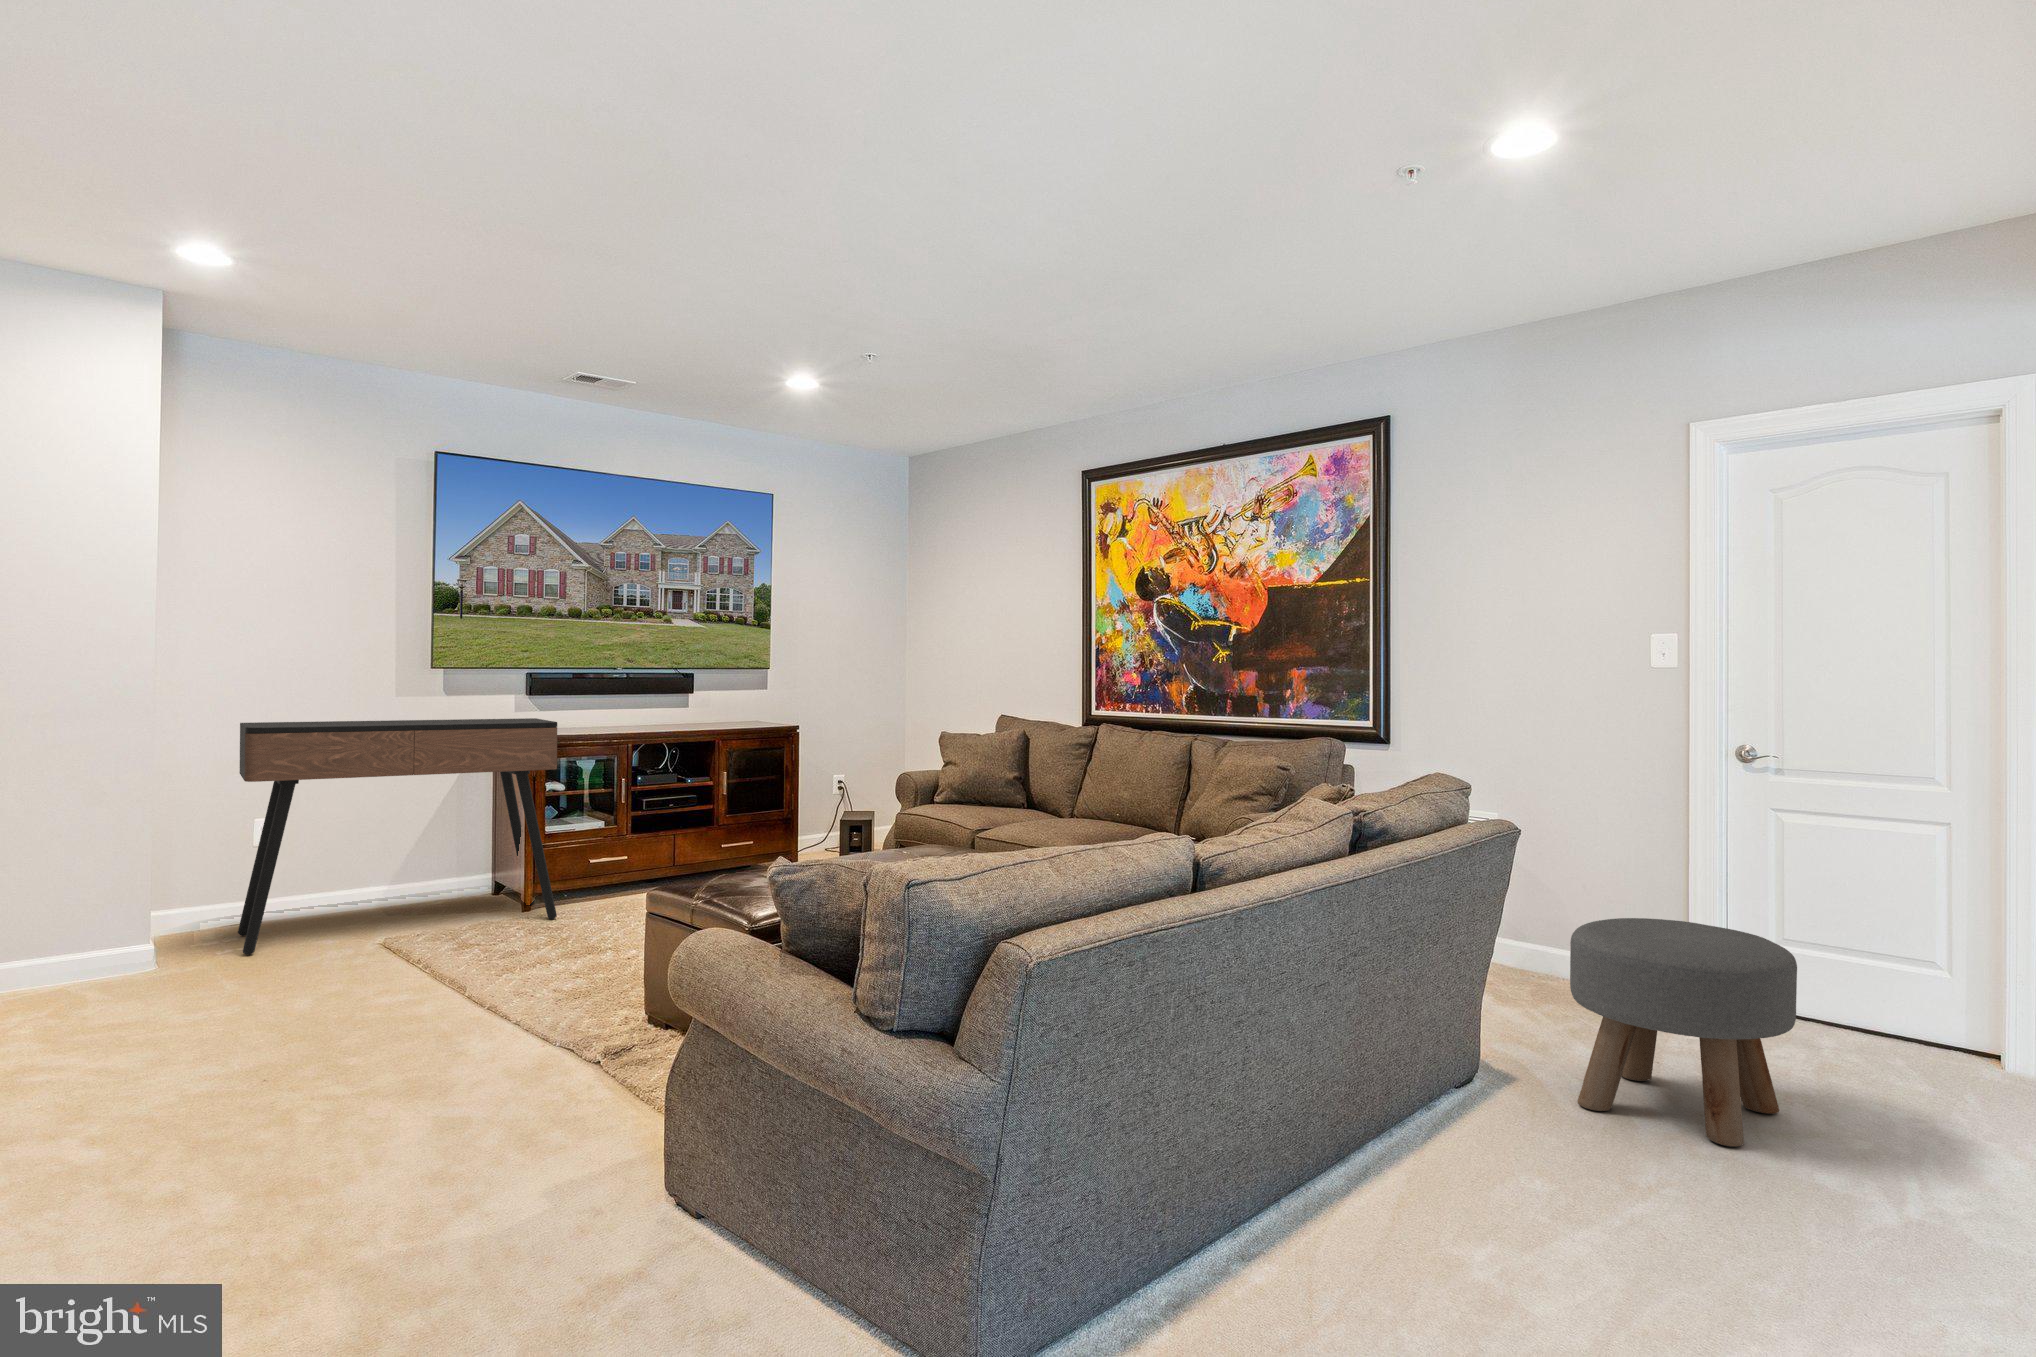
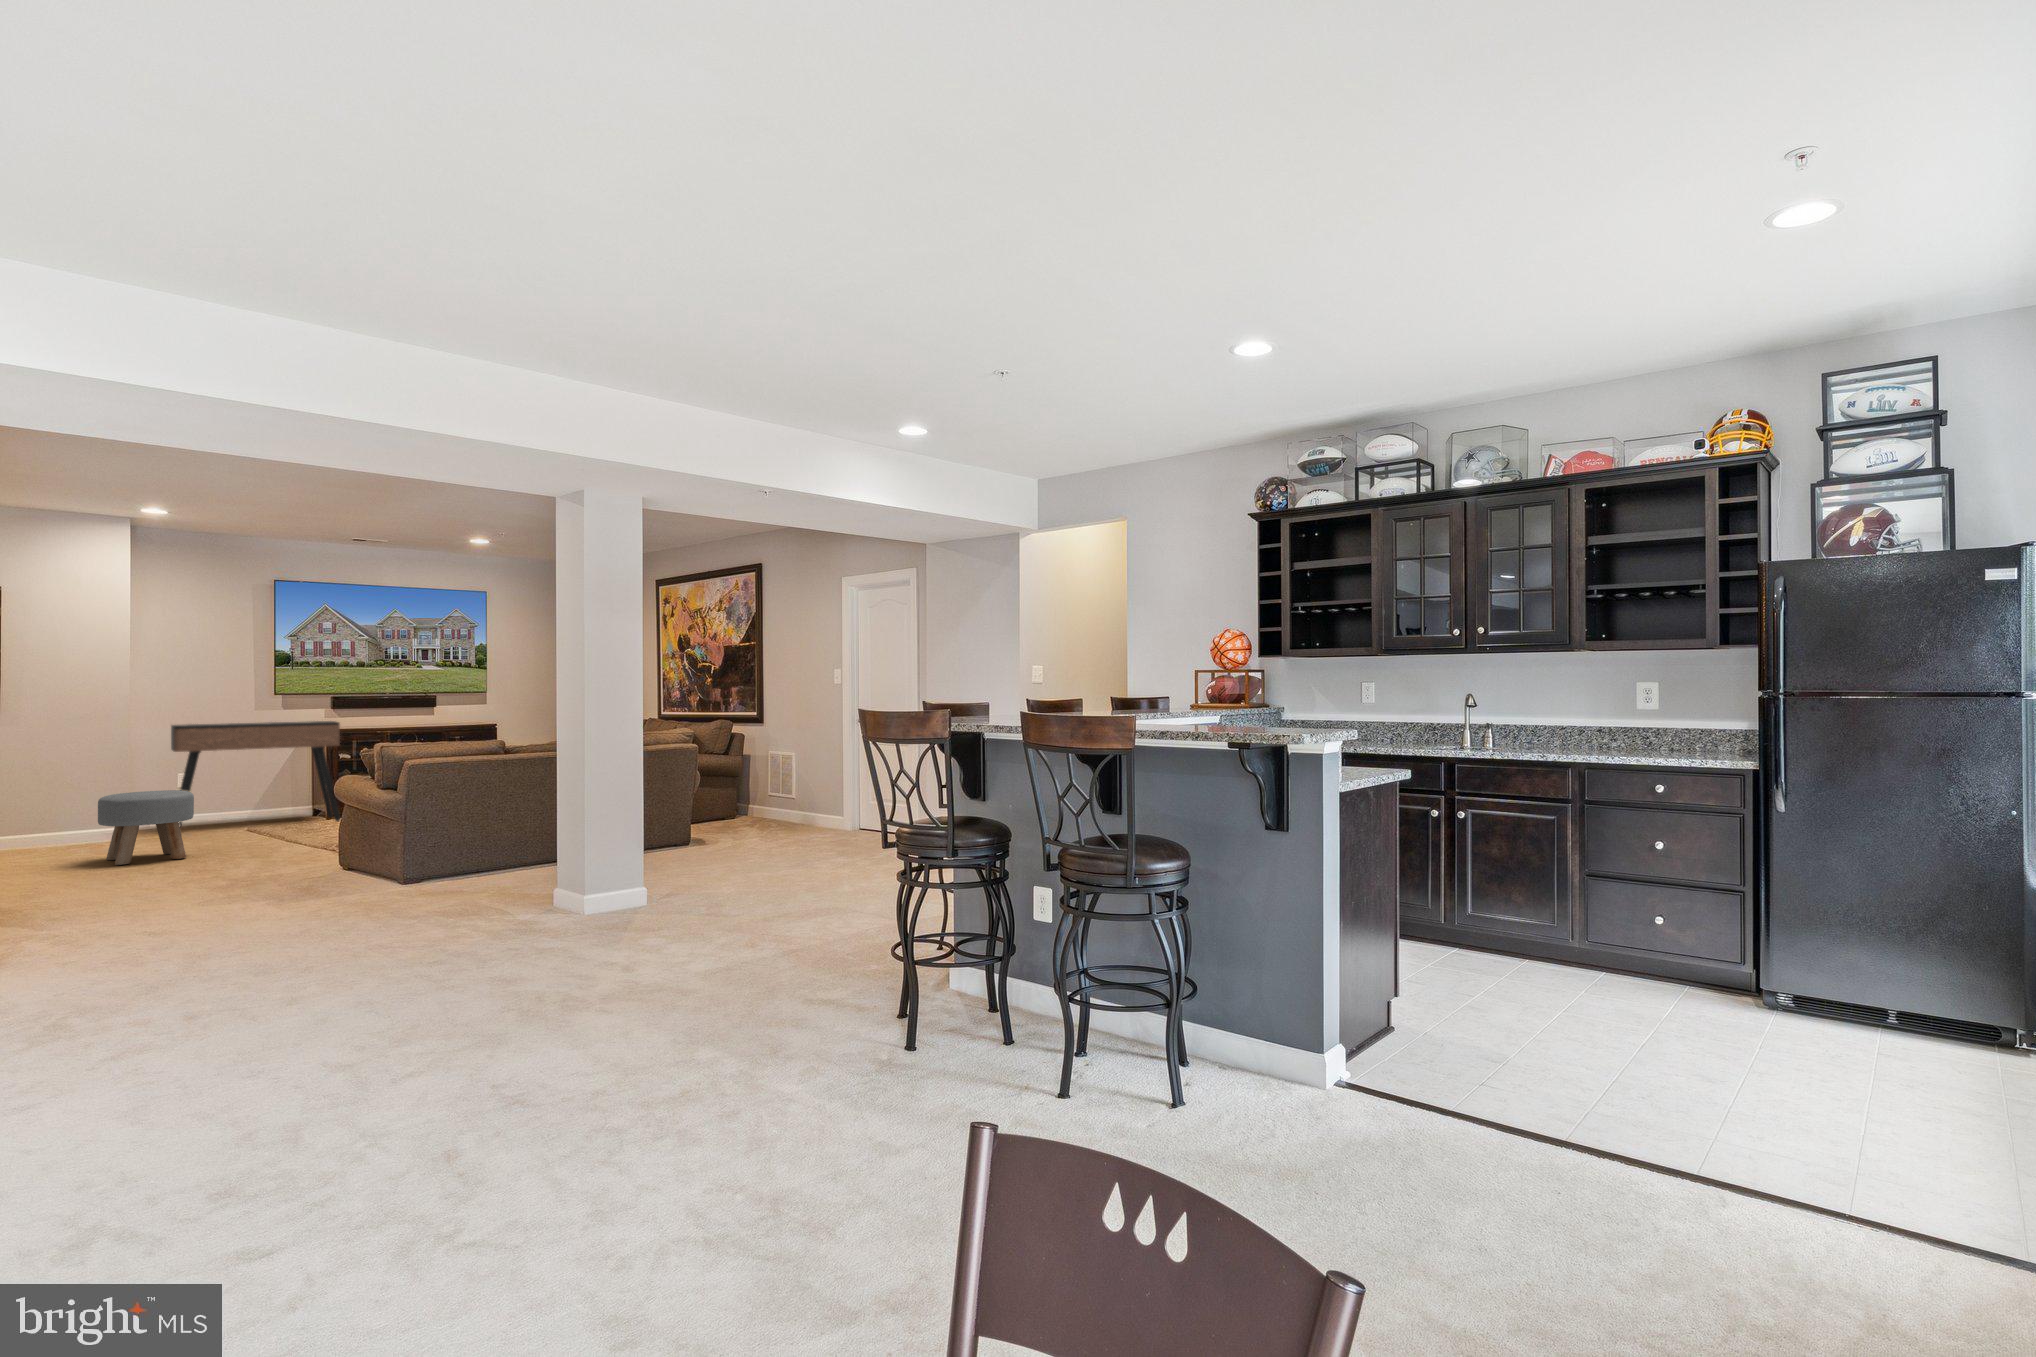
ottoman: present [1570,918,1797,1147] -> present [98,790,194,865]

